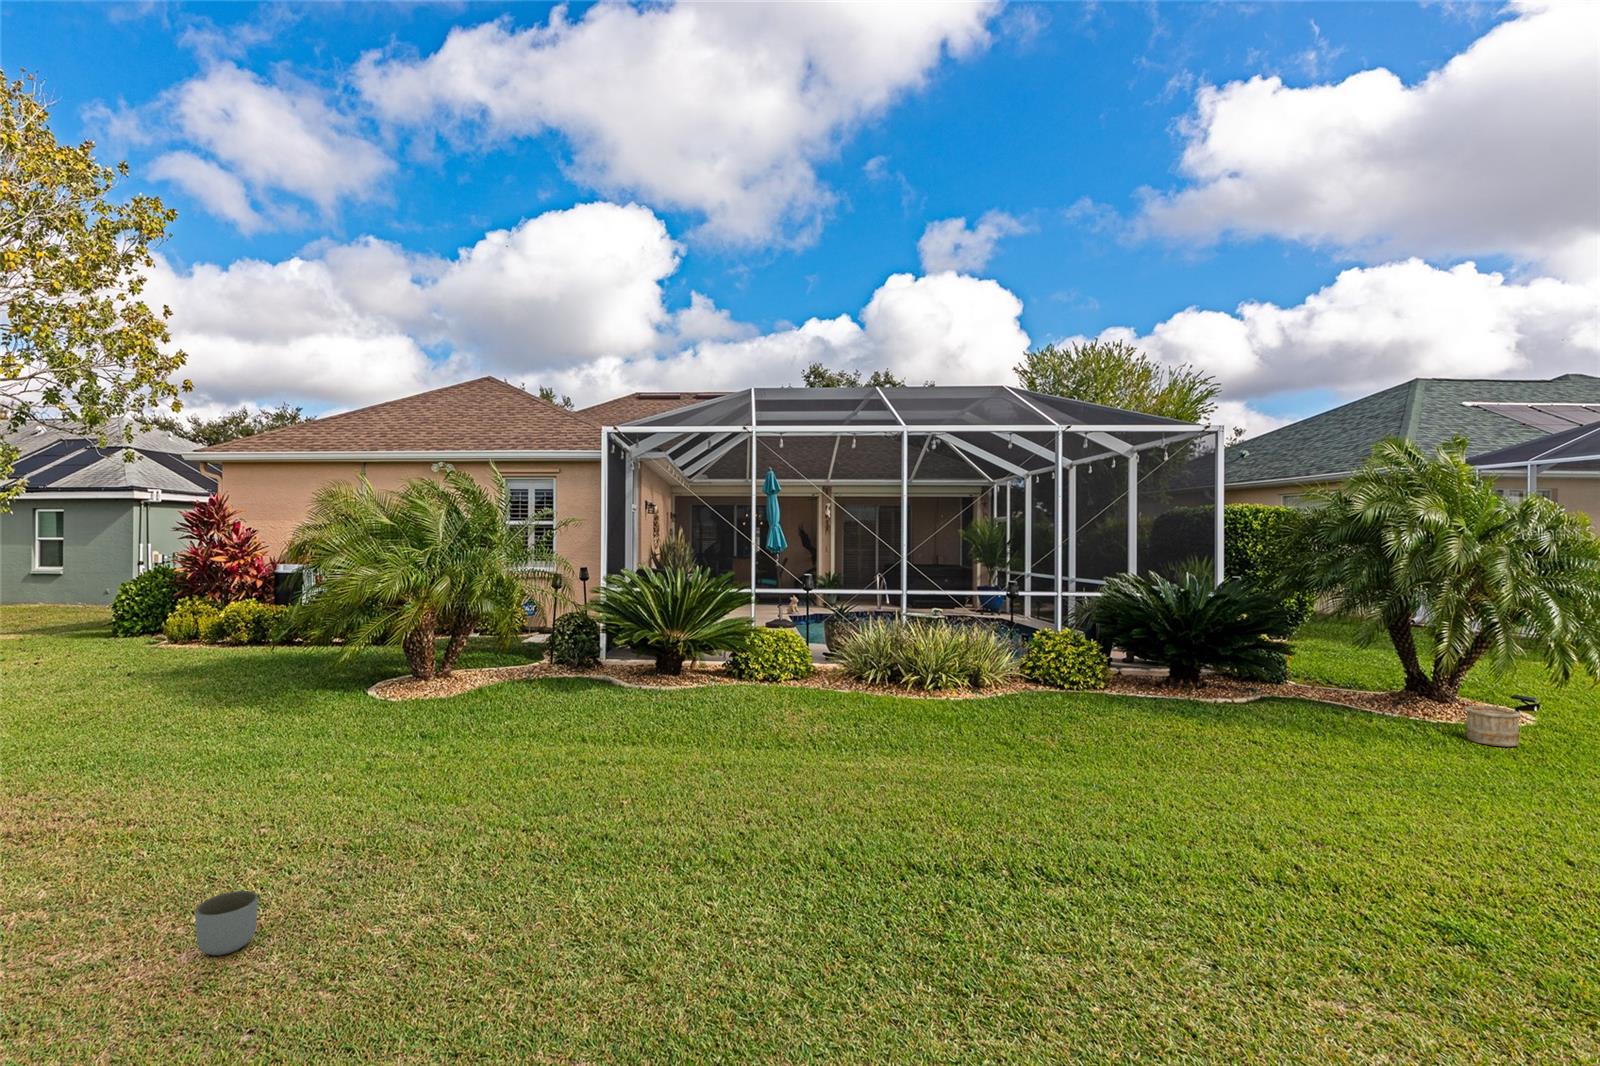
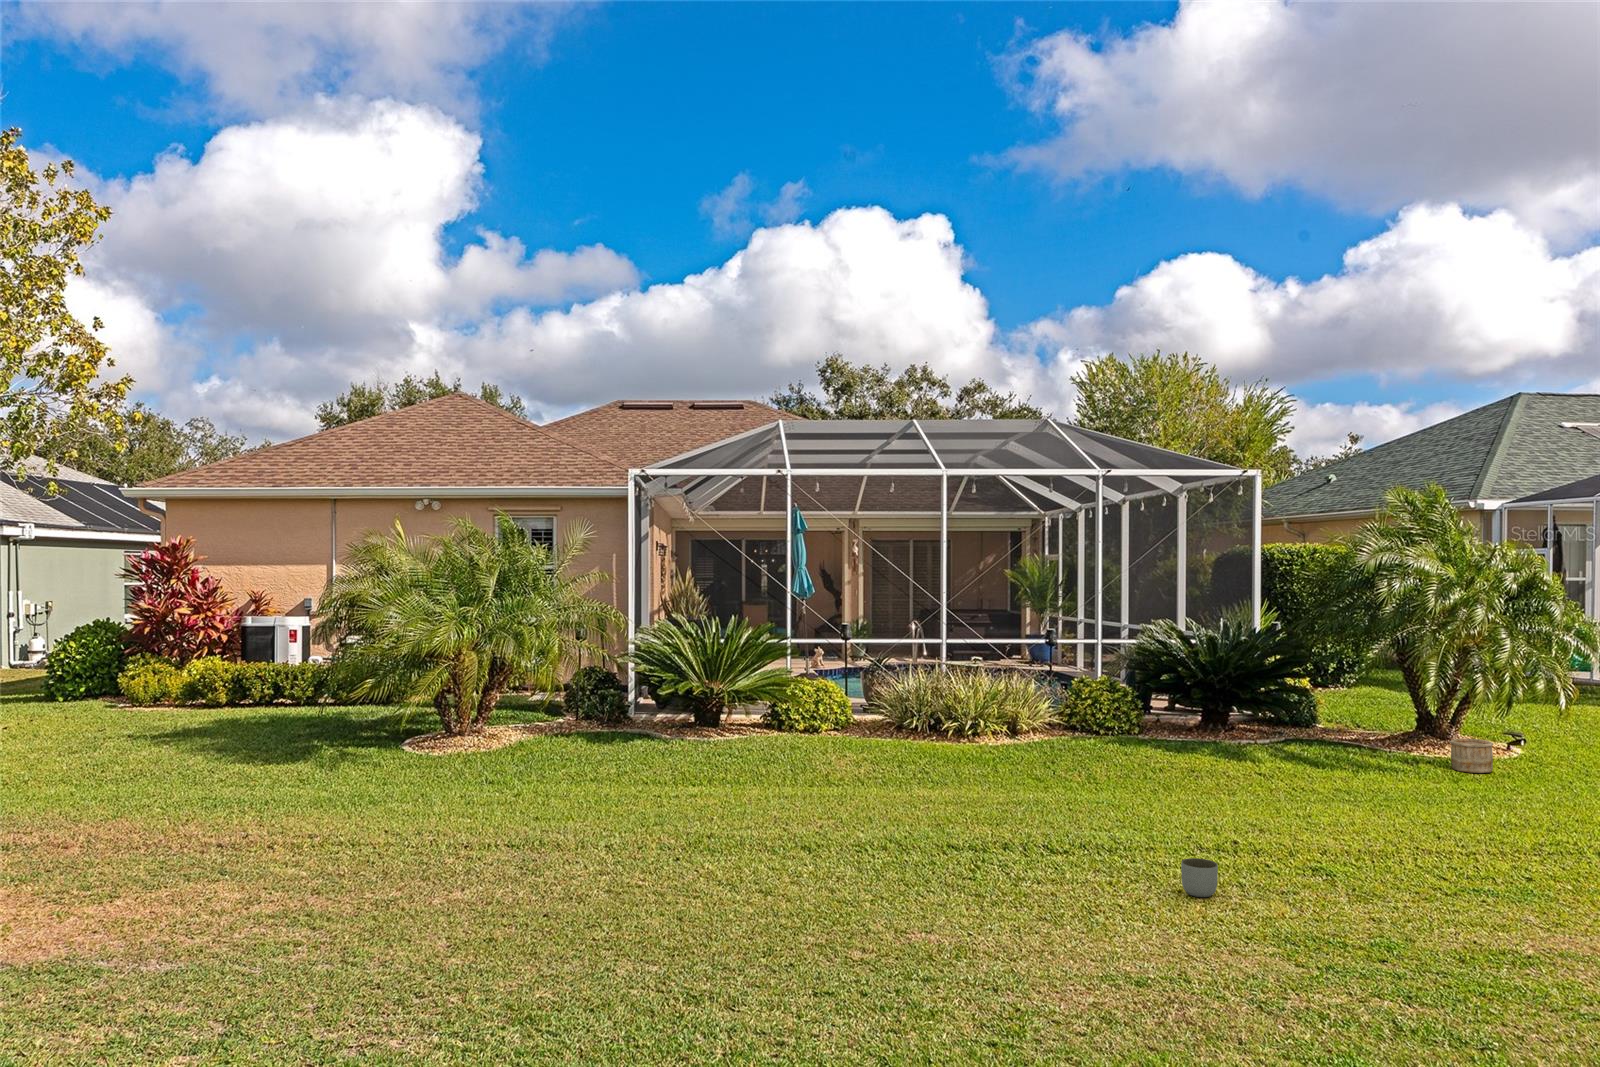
planter: present [196,891,258,955] -> present [1181,858,1218,897]

